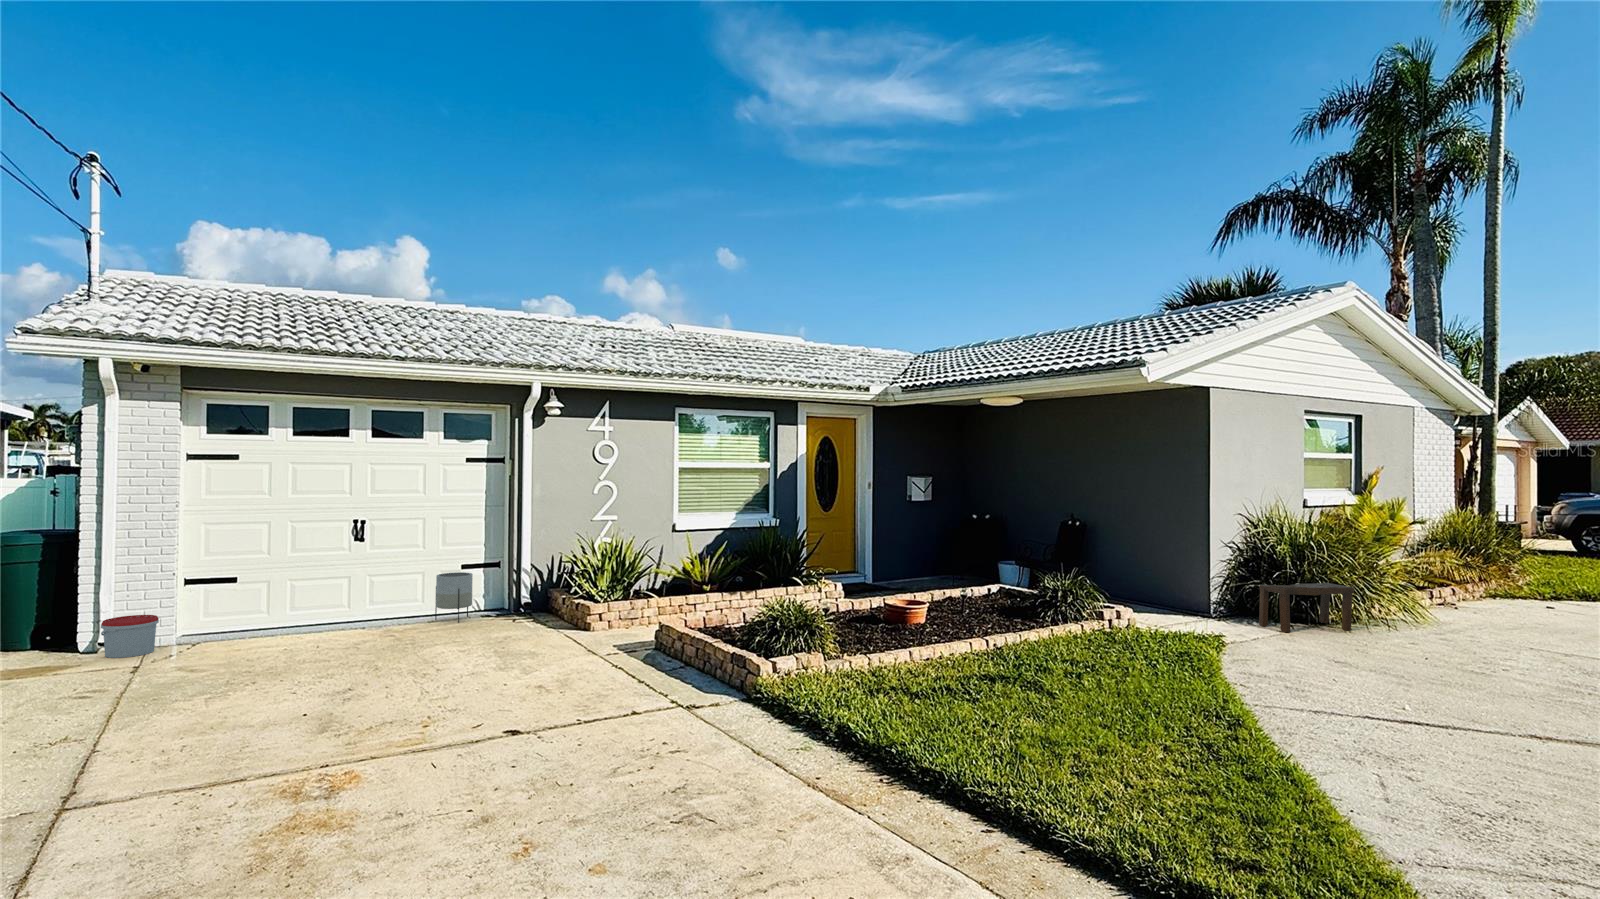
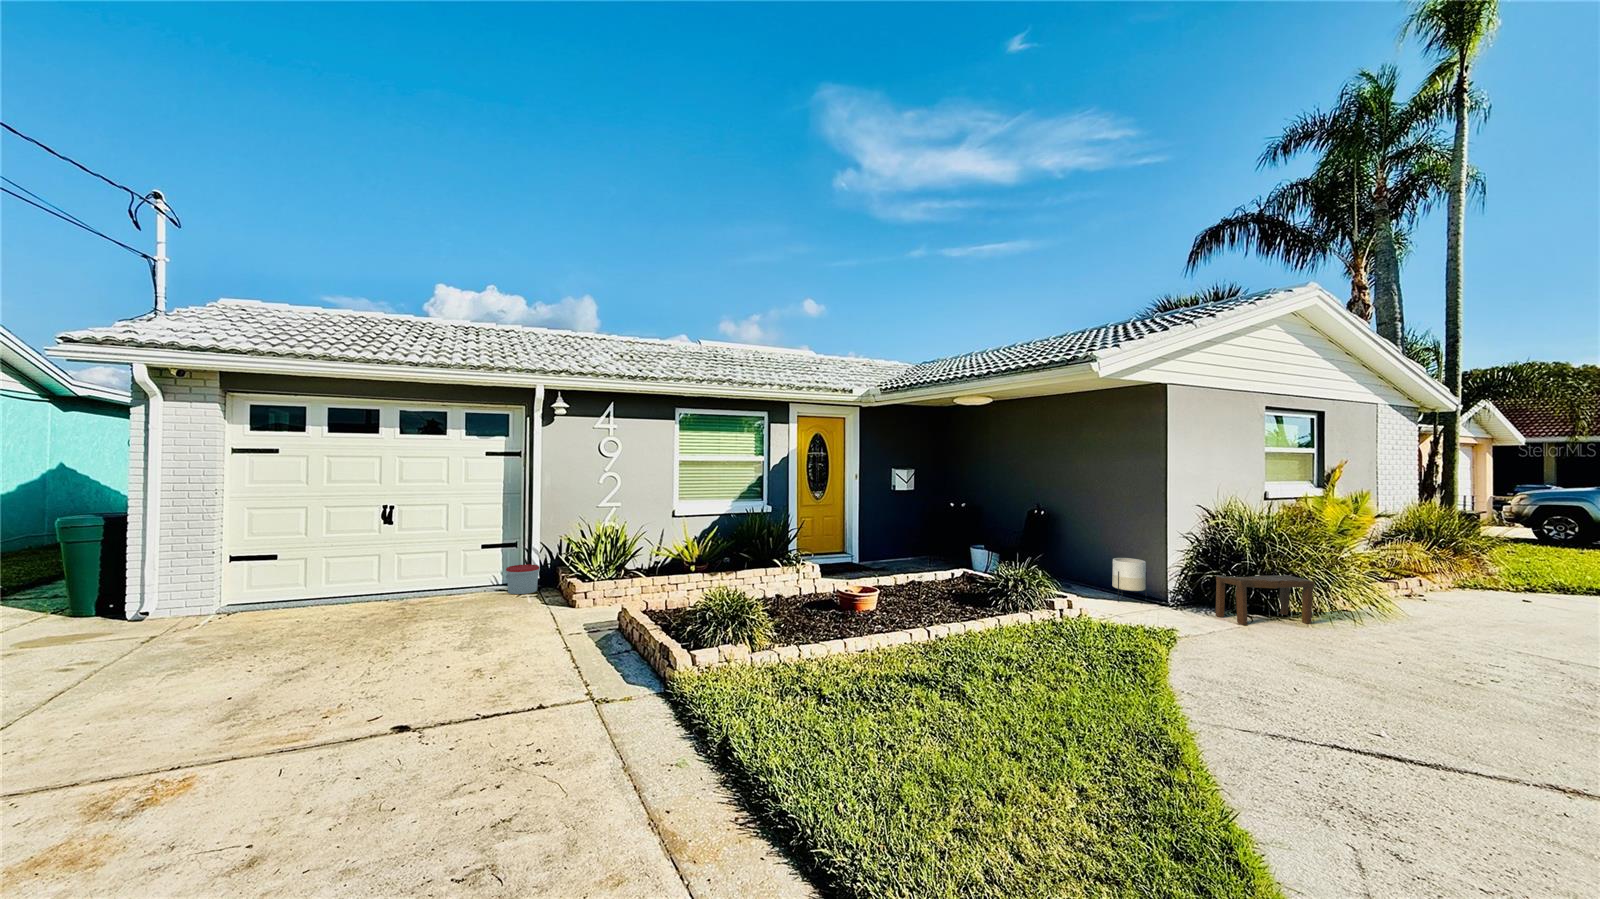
planter: present [435,572,473,623] -> present [1112,558,1147,601]
bucket: present [101,615,159,658] -> present [506,564,540,594]

